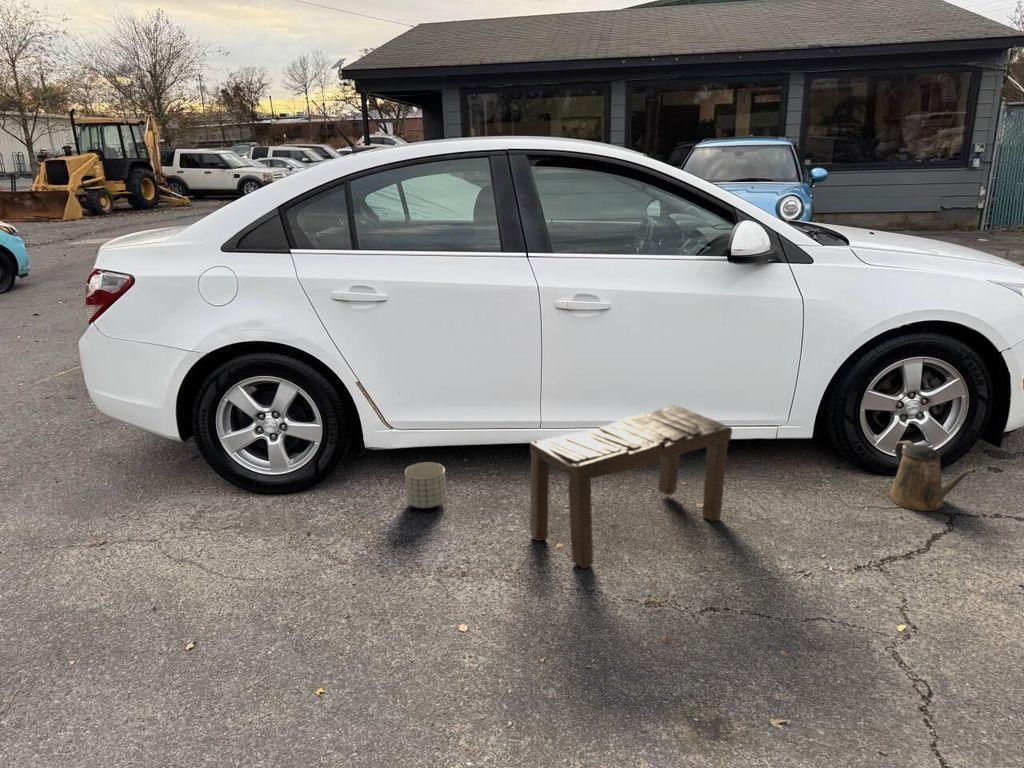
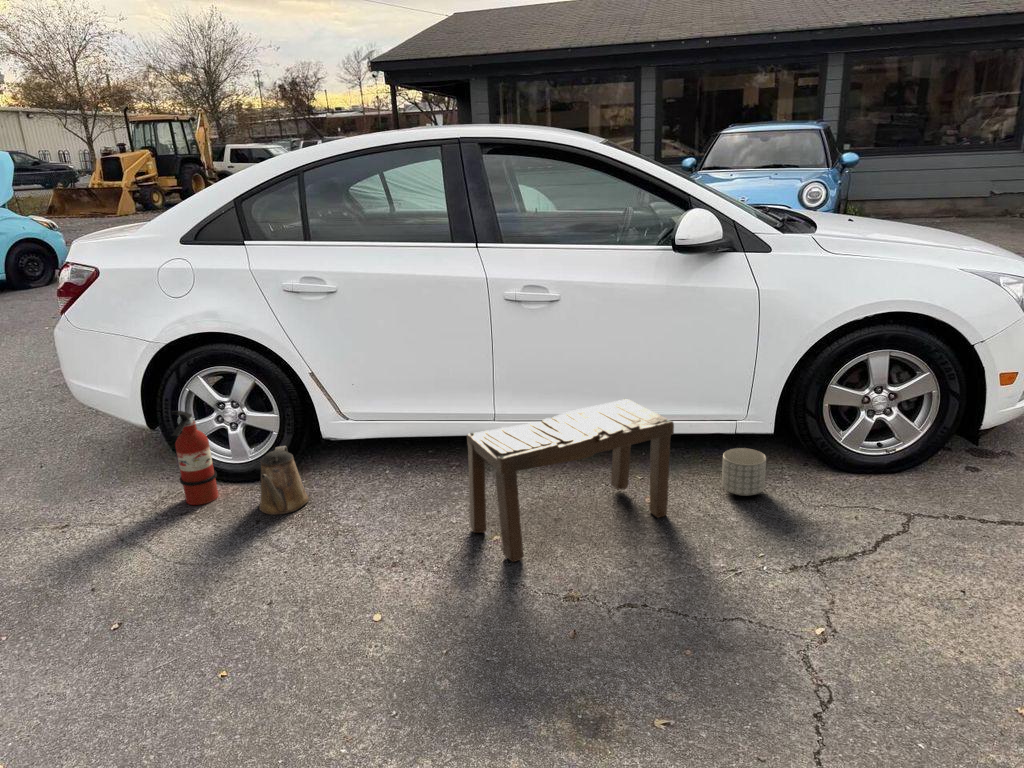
fire extinguisher: none [217,422,259,518] -> present [171,411,218,505]
watering can: present [889,441,975,511] -> present [259,446,309,515]
planter: present [405,462,446,508] -> present [722,448,766,496]

